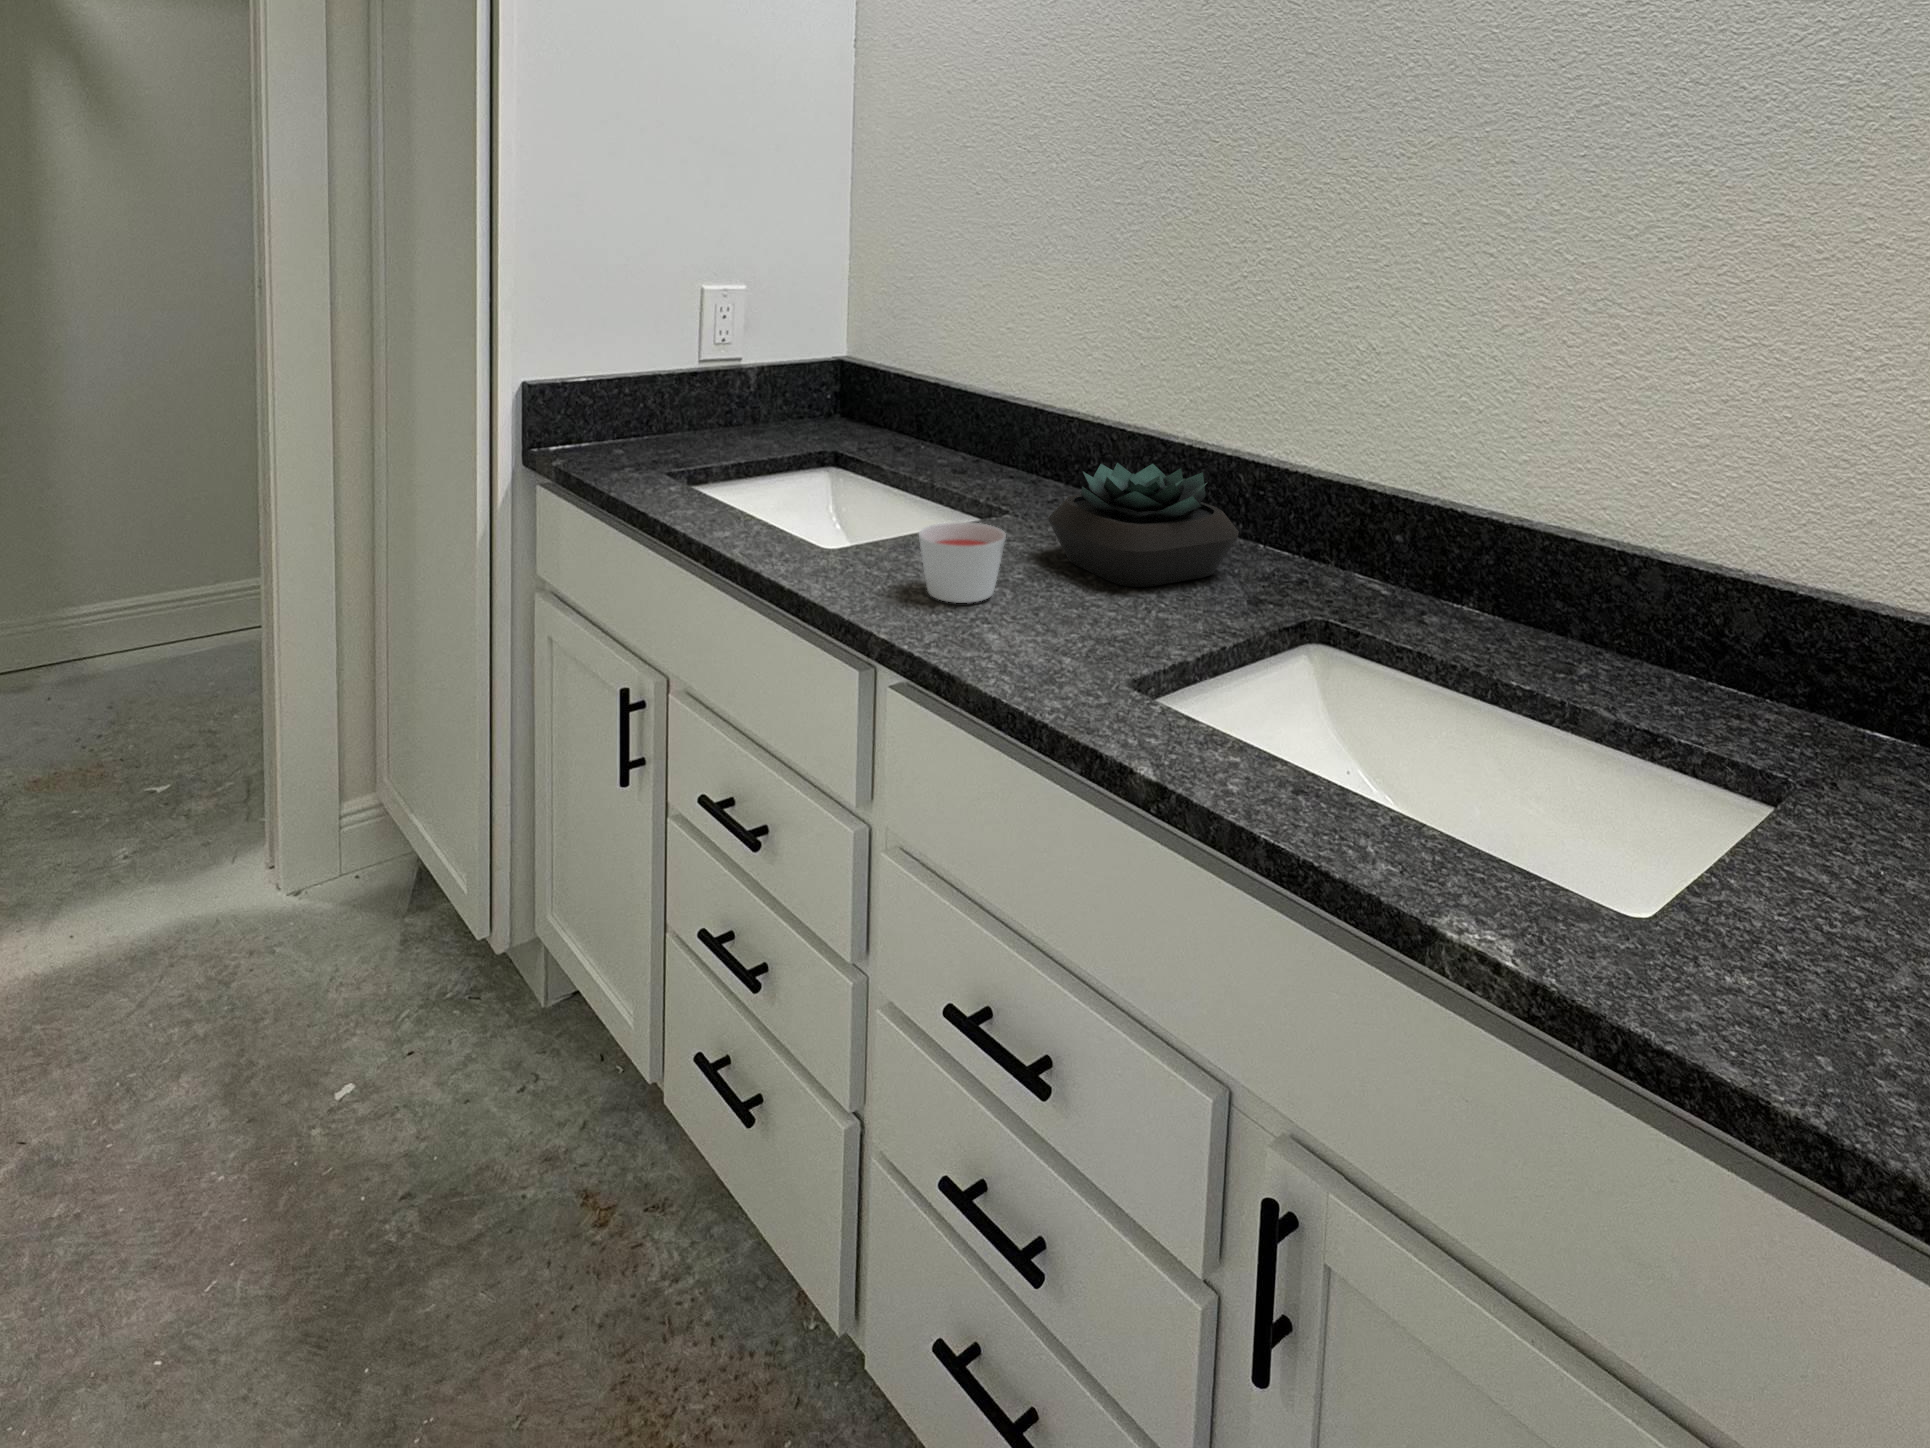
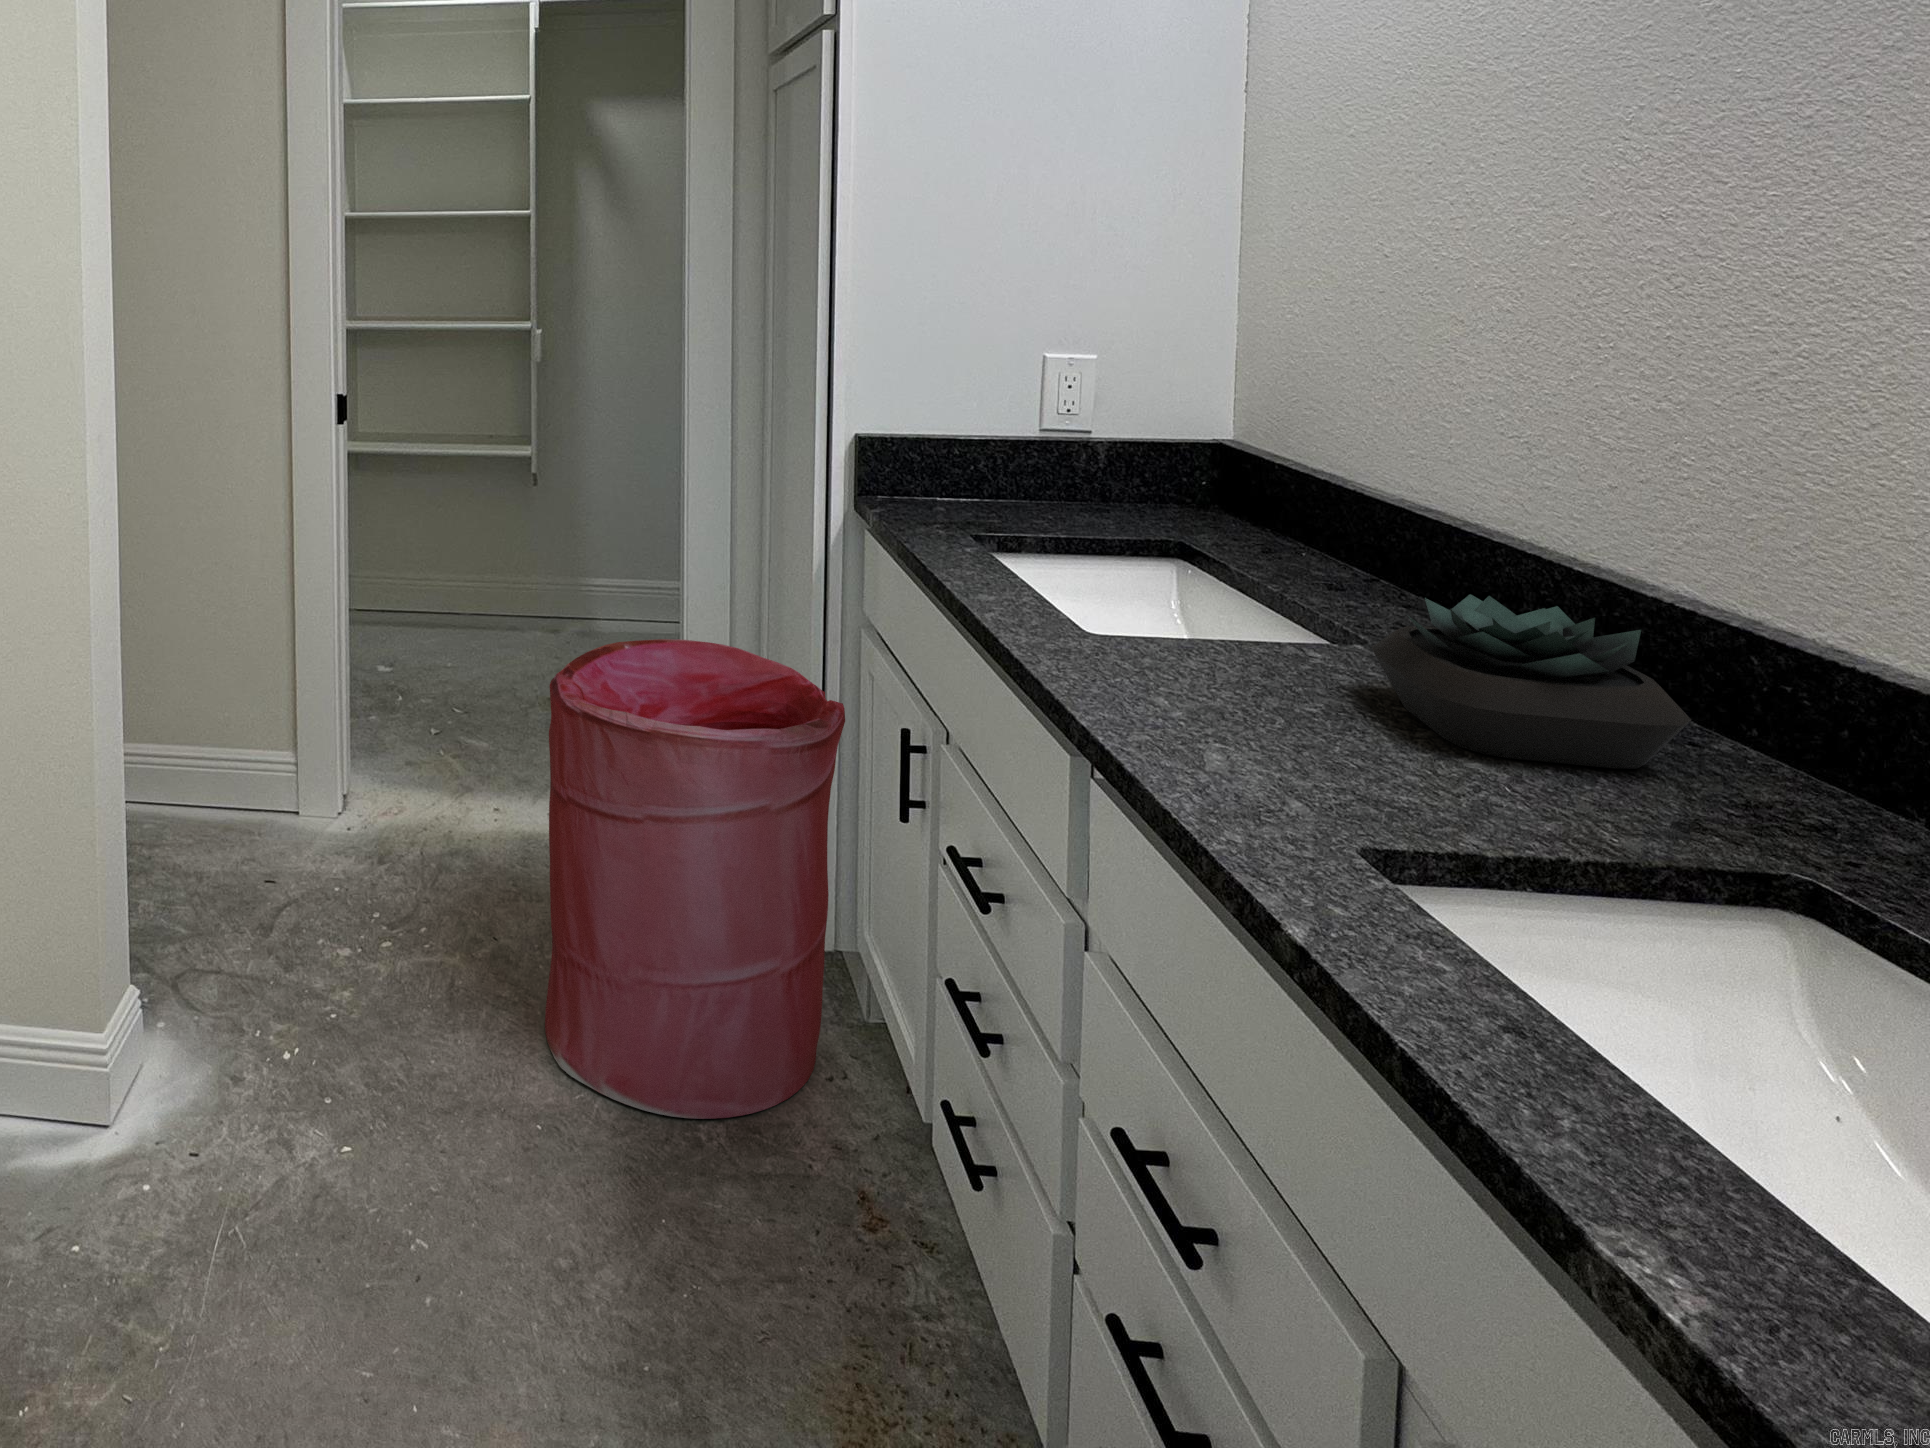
candle: present [919,522,1006,603] -> none [1156,623,1271,717]
laundry hamper: none [133,649,530,1259] -> present [545,639,845,1119]

